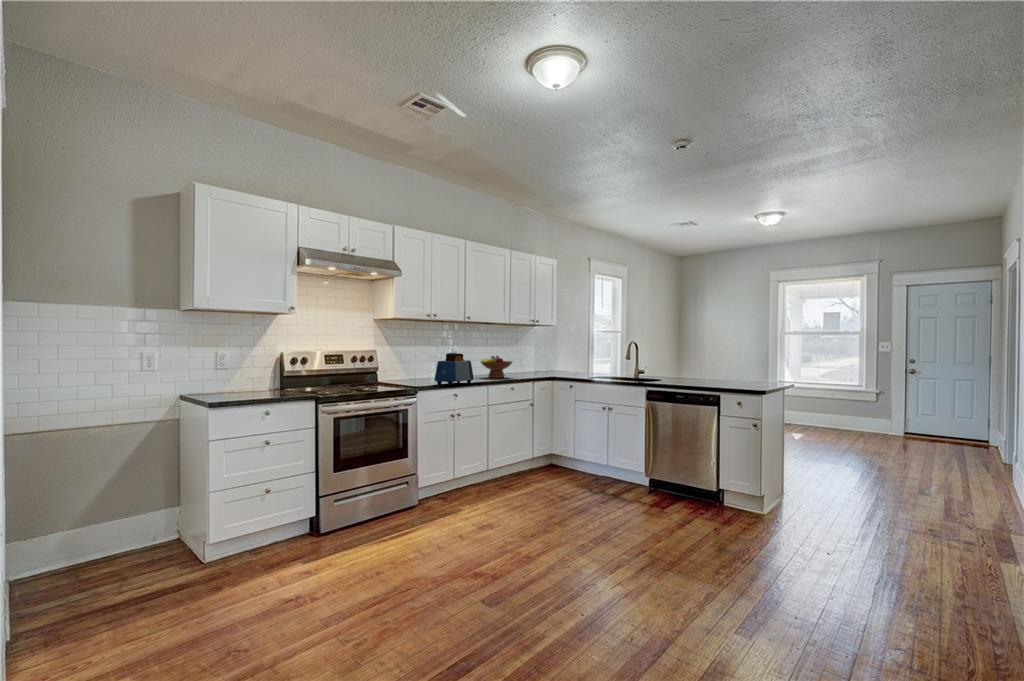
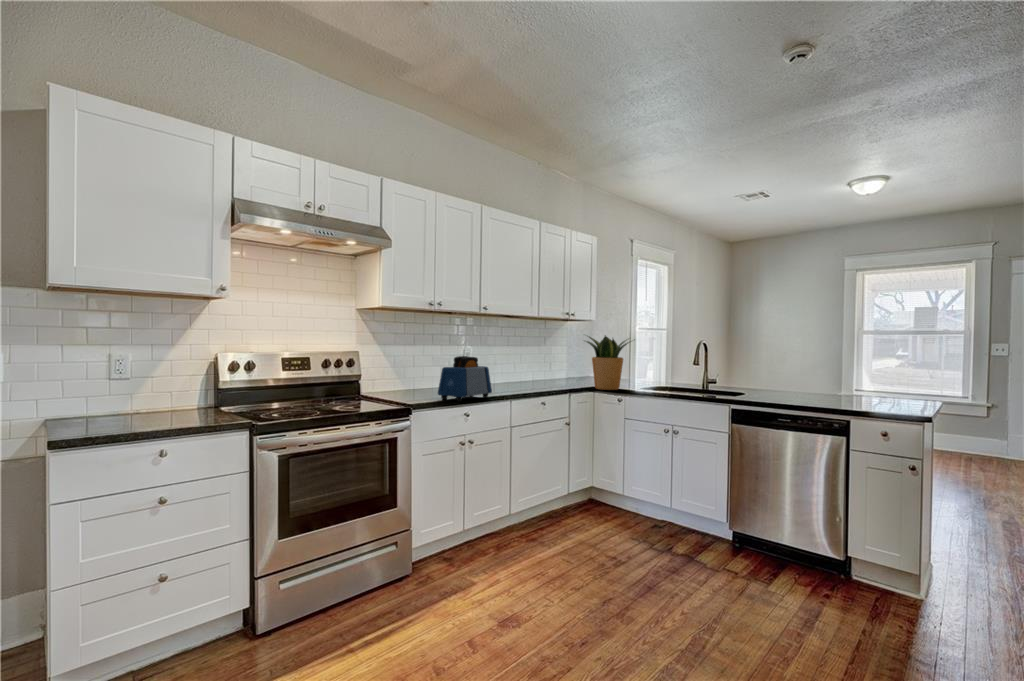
potted plant: none [543,337,583,379] -> present [586,335,628,390]
fruit bowl: present [481,356,512,378] -> none [500,359,543,387]

